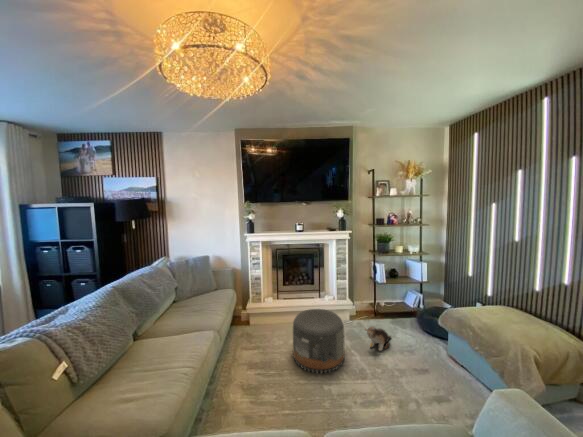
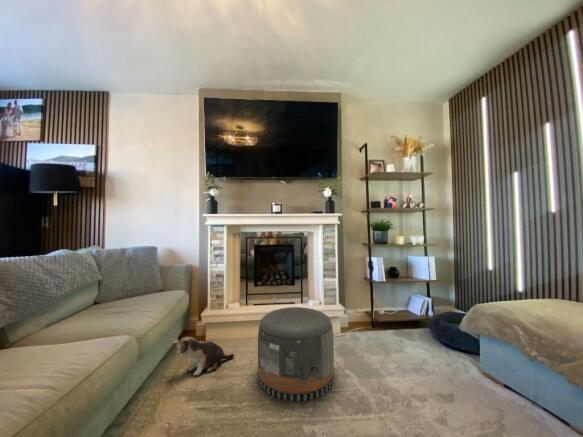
plush toy: present [365,327,391,351] -> present [173,337,234,375]

